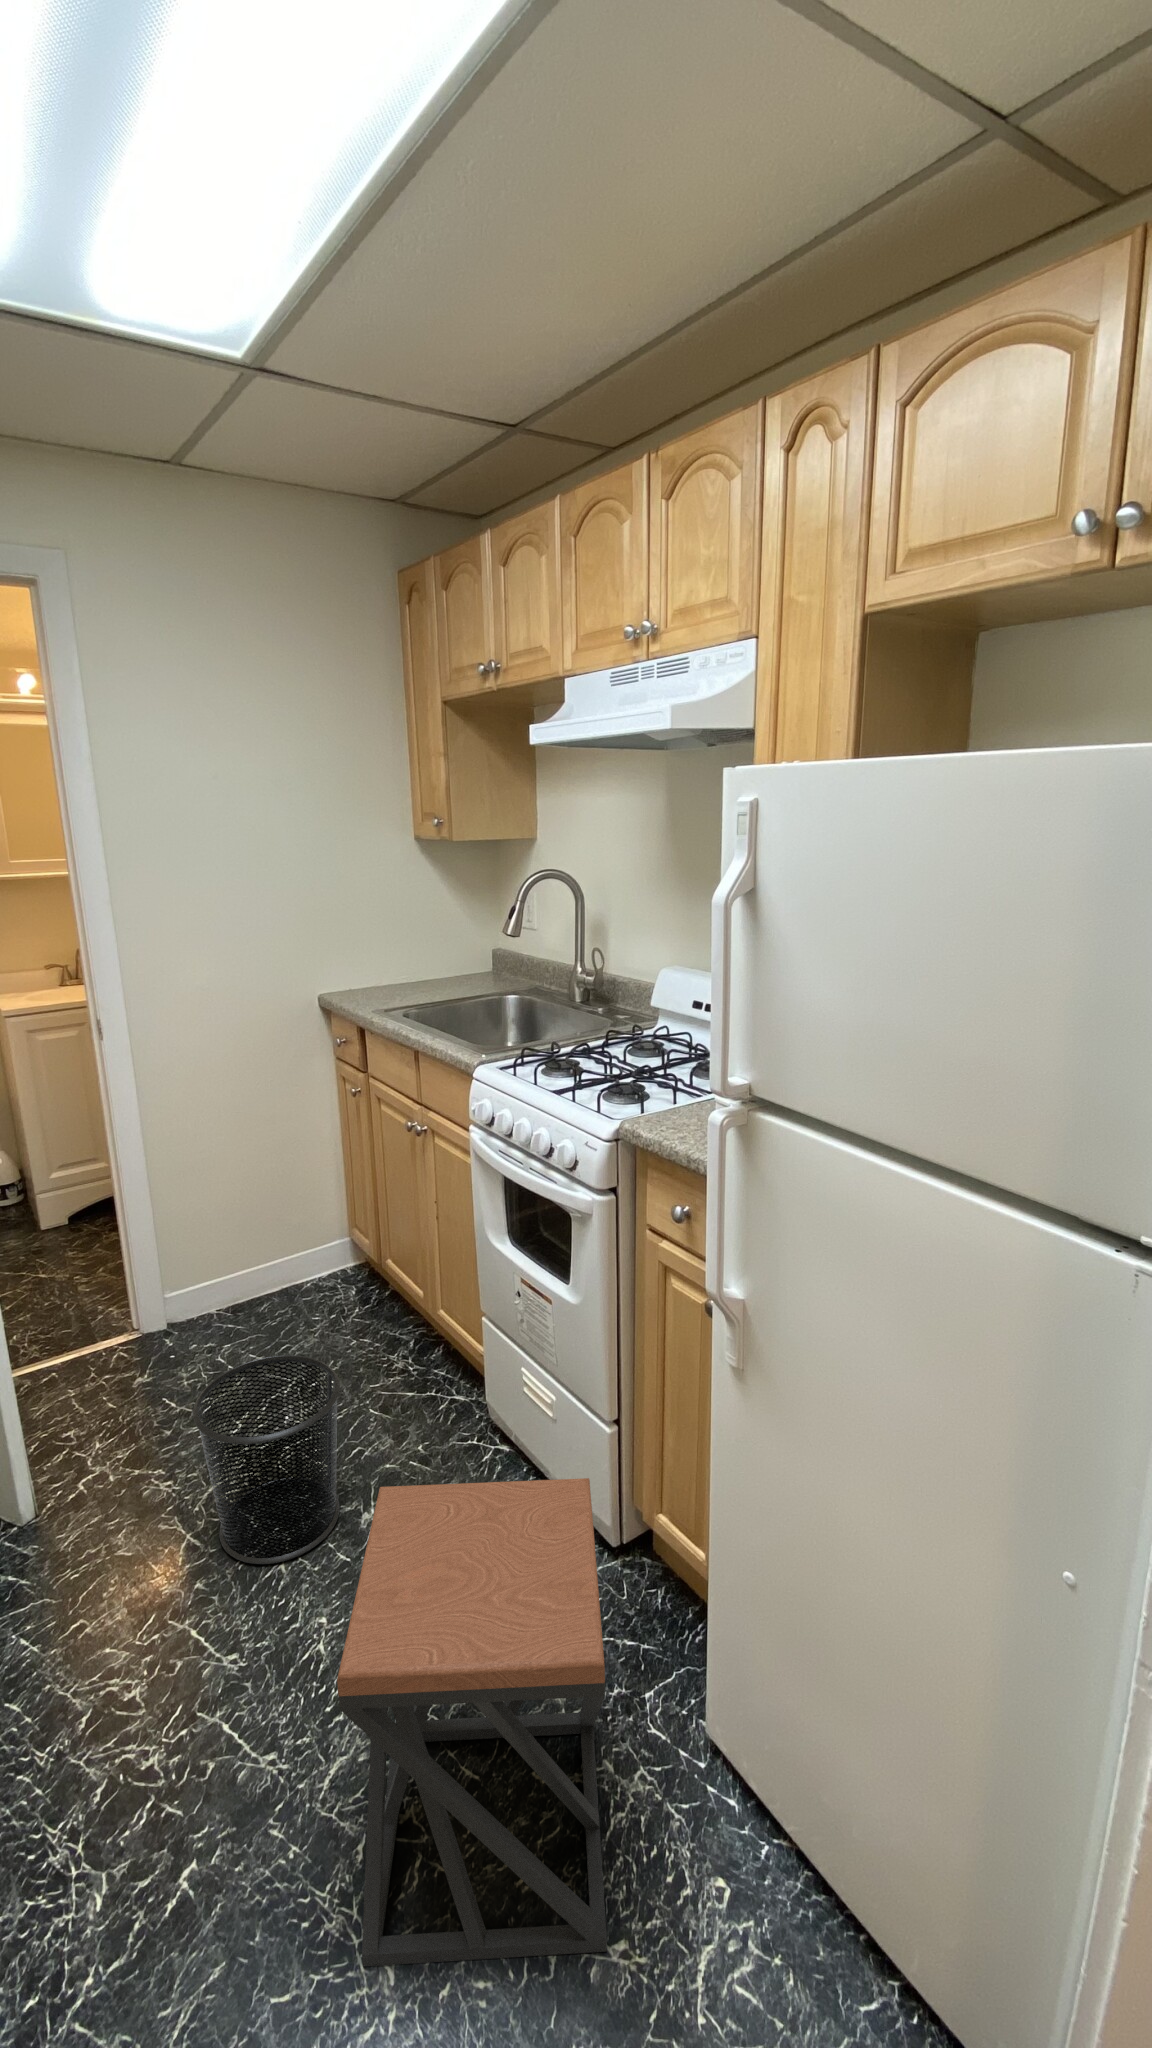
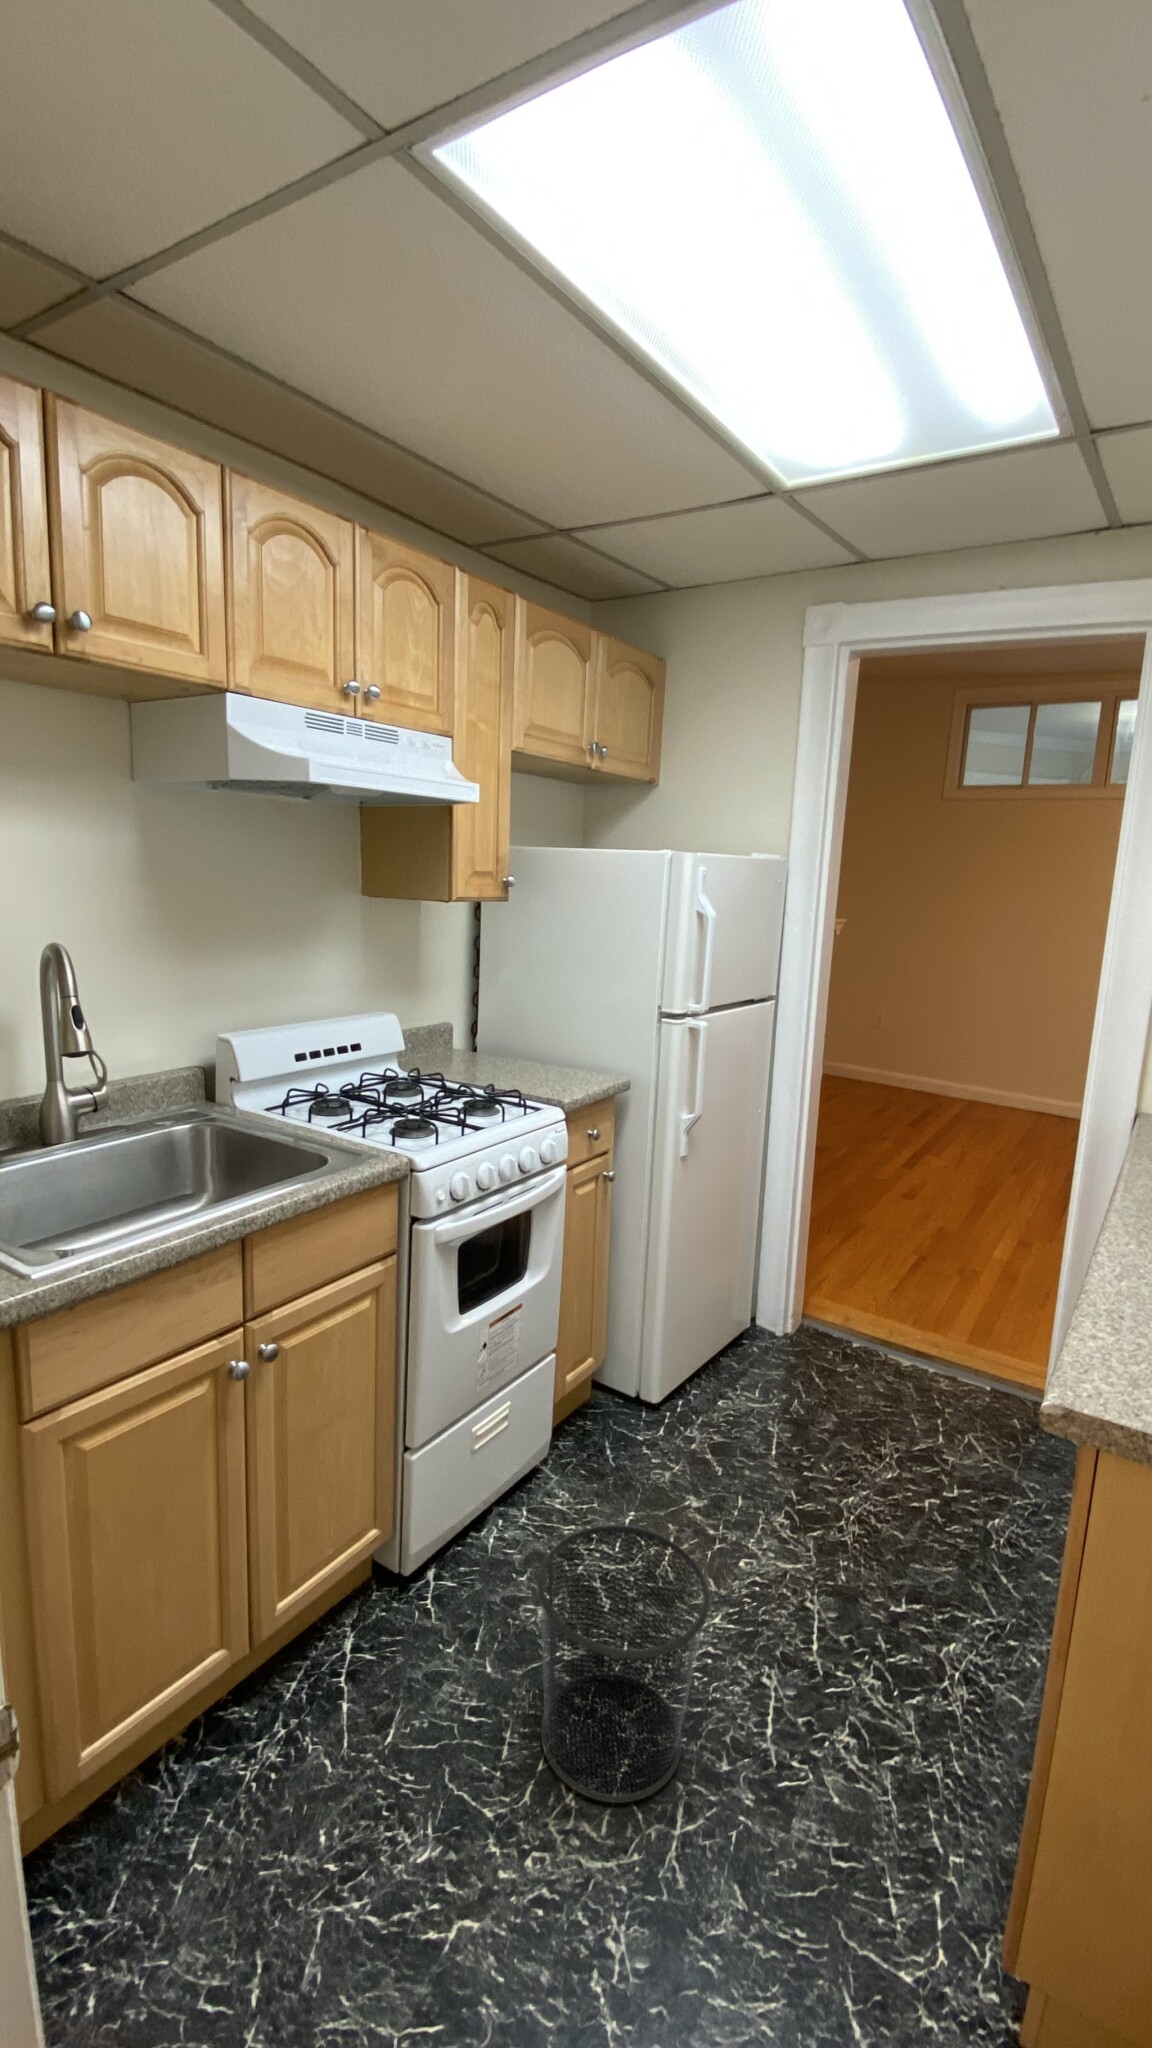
stool: present [337,1478,607,1966] -> none [672,1267,883,1545]

